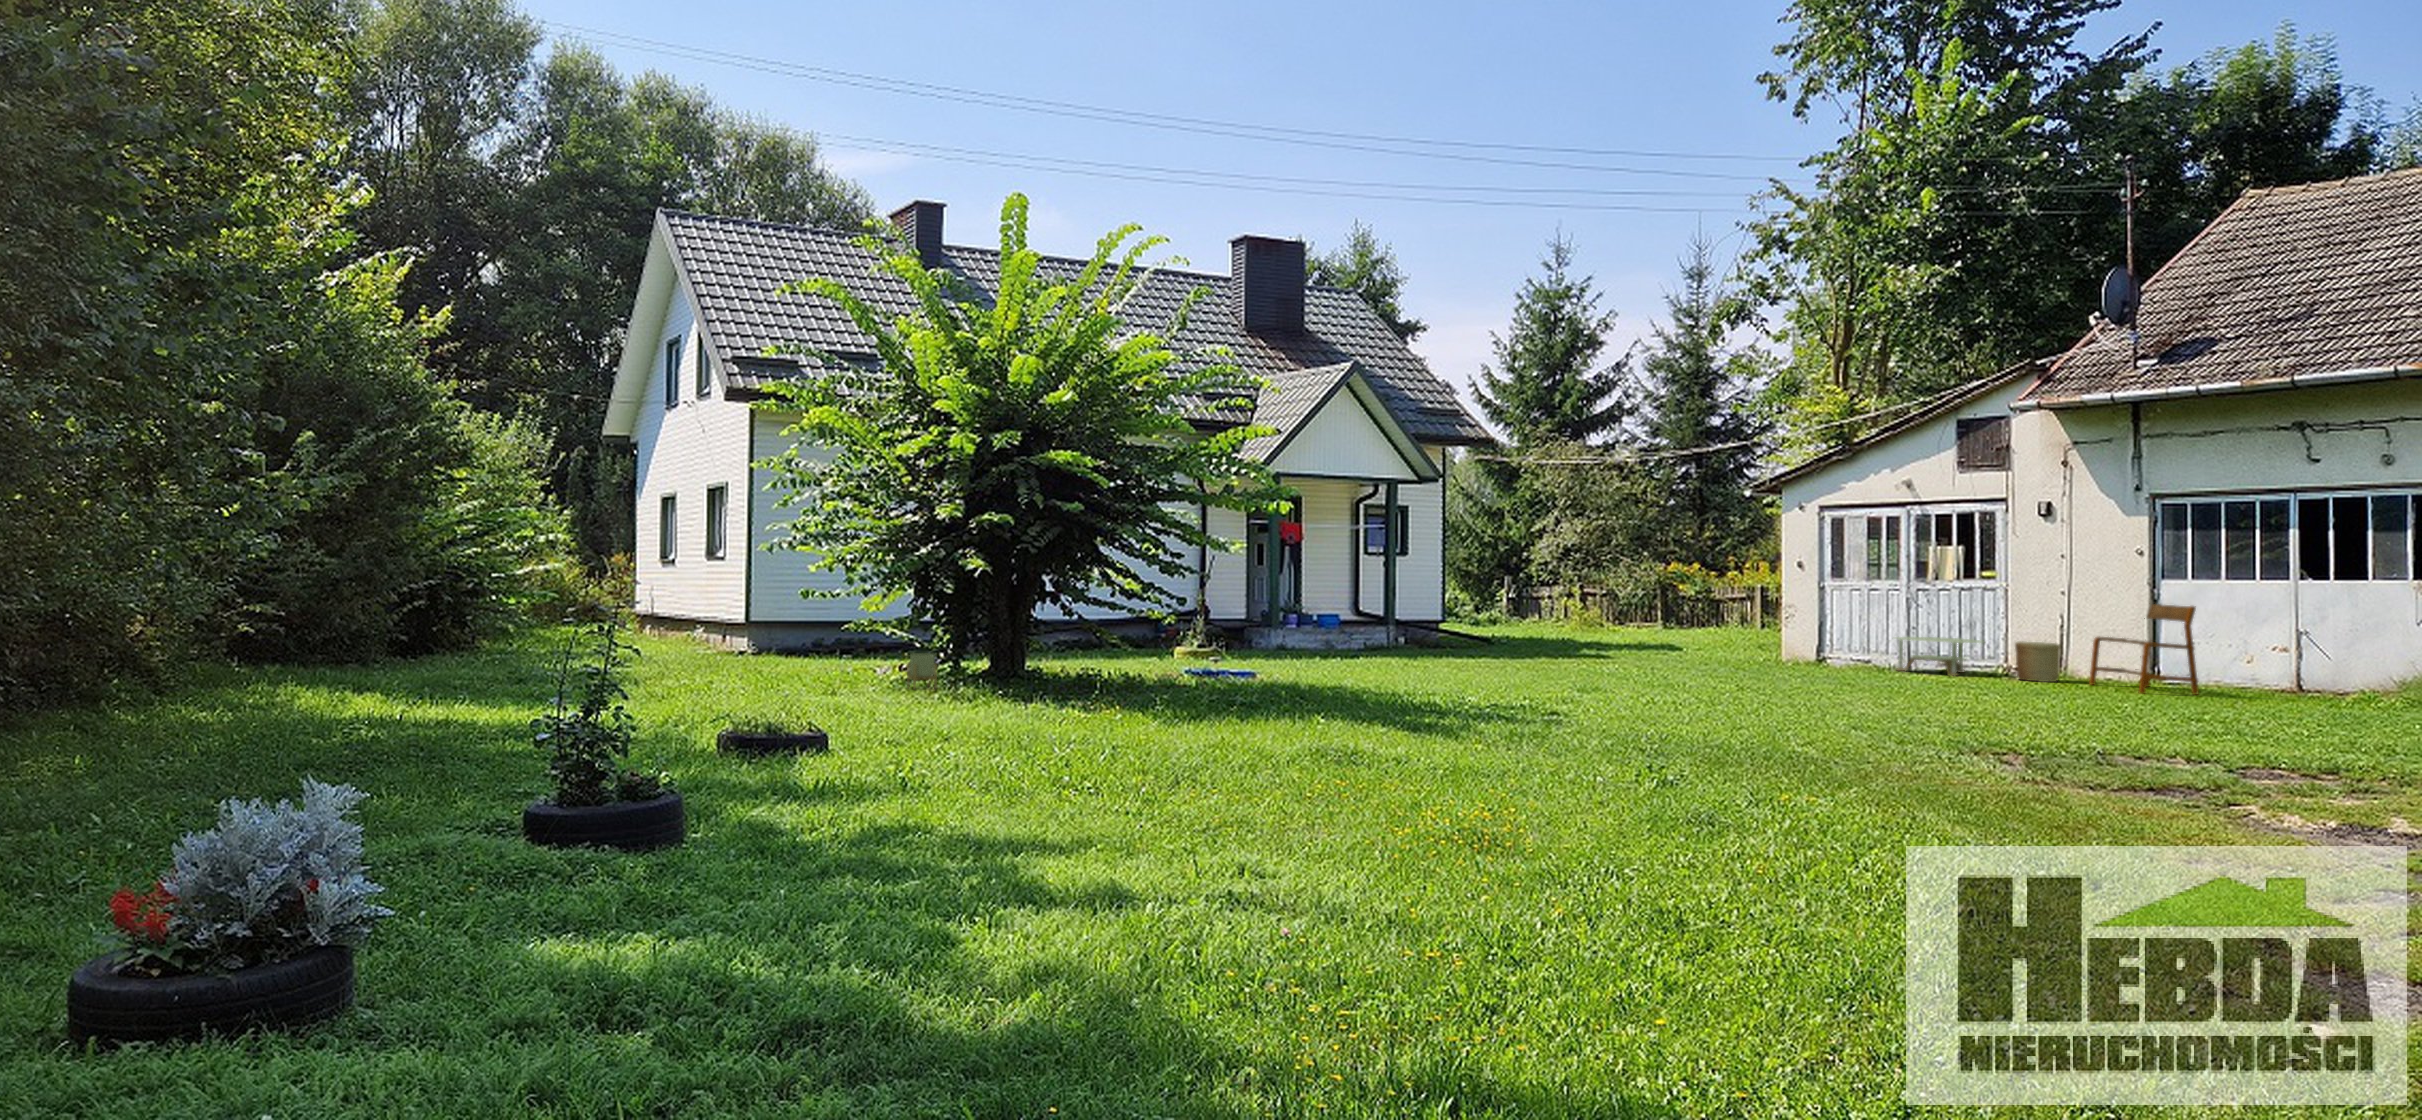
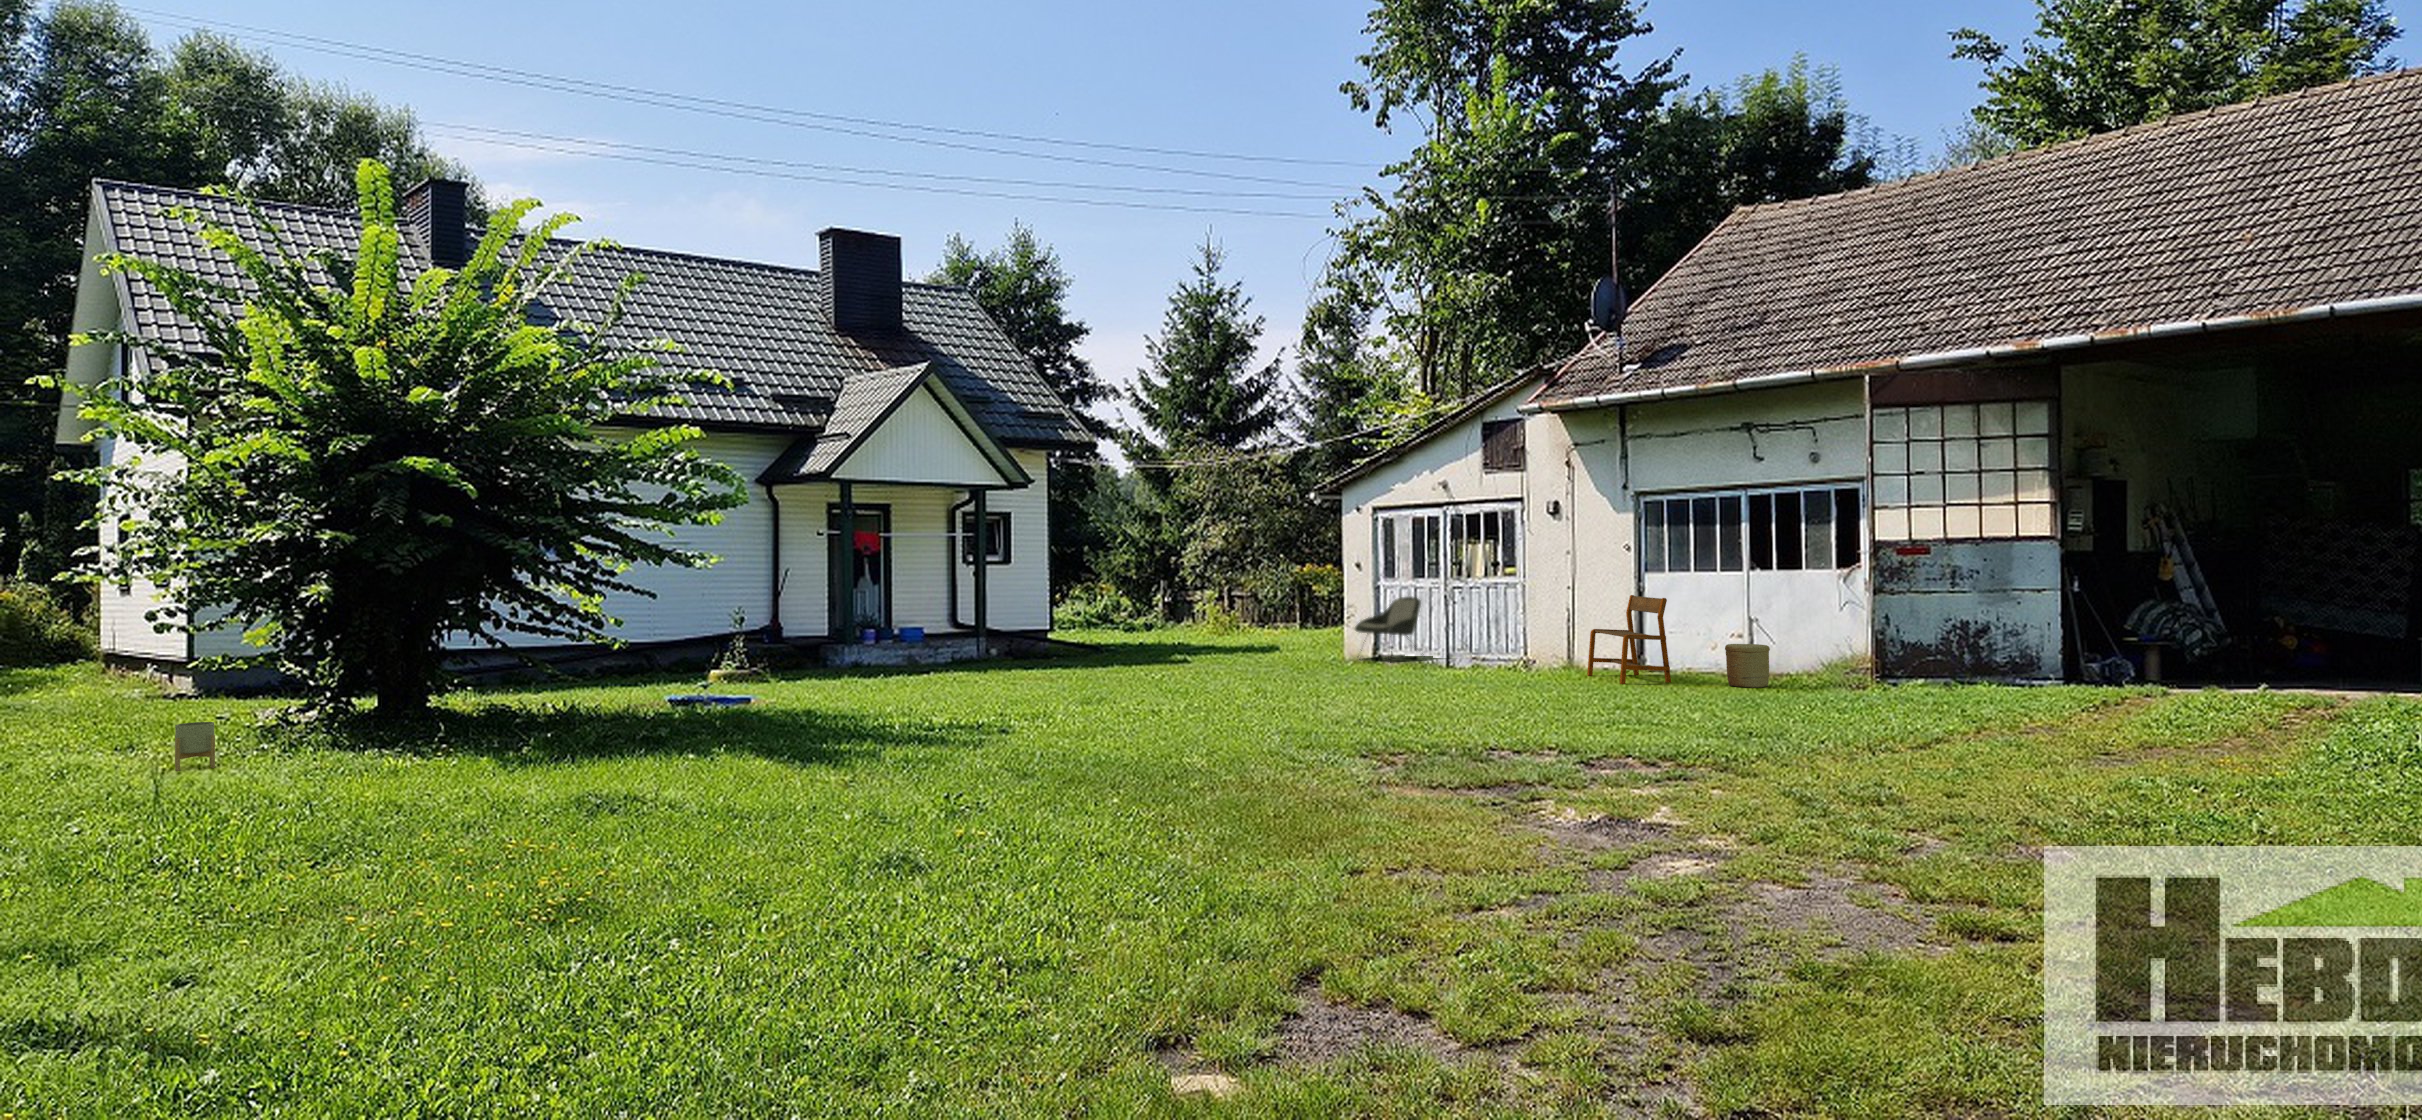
lounge chair: none [1798,598,1877,665] -> present [1355,596,1421,660]
round table: present [1897,637,1985,676] -> none [1427,633,1508,672]
woven basket: present [2015,641,2061,682] -> present [1725,644,1770,688]

